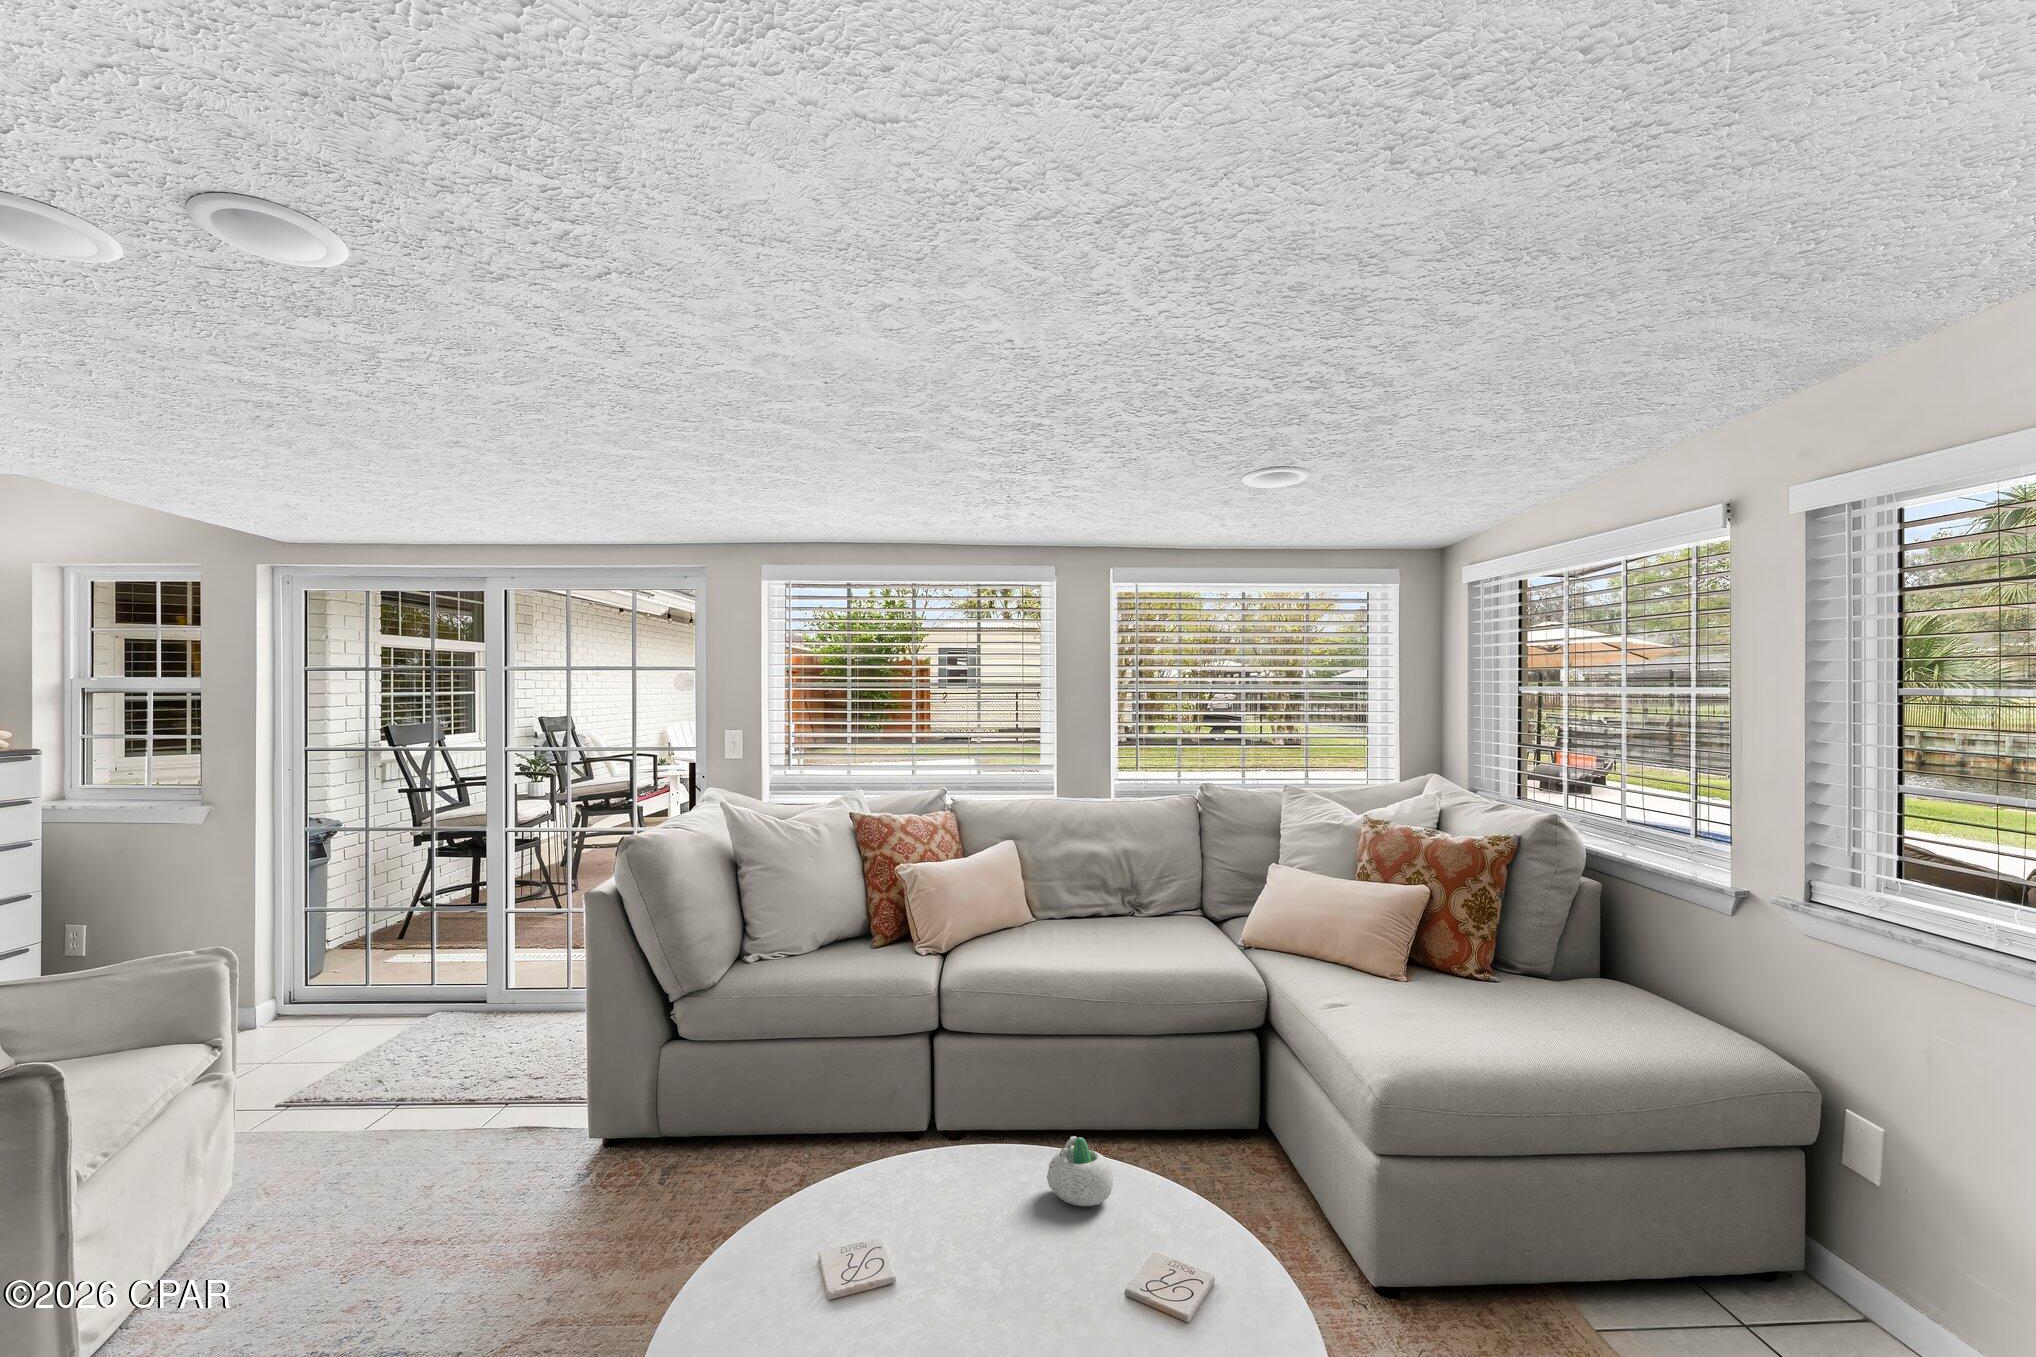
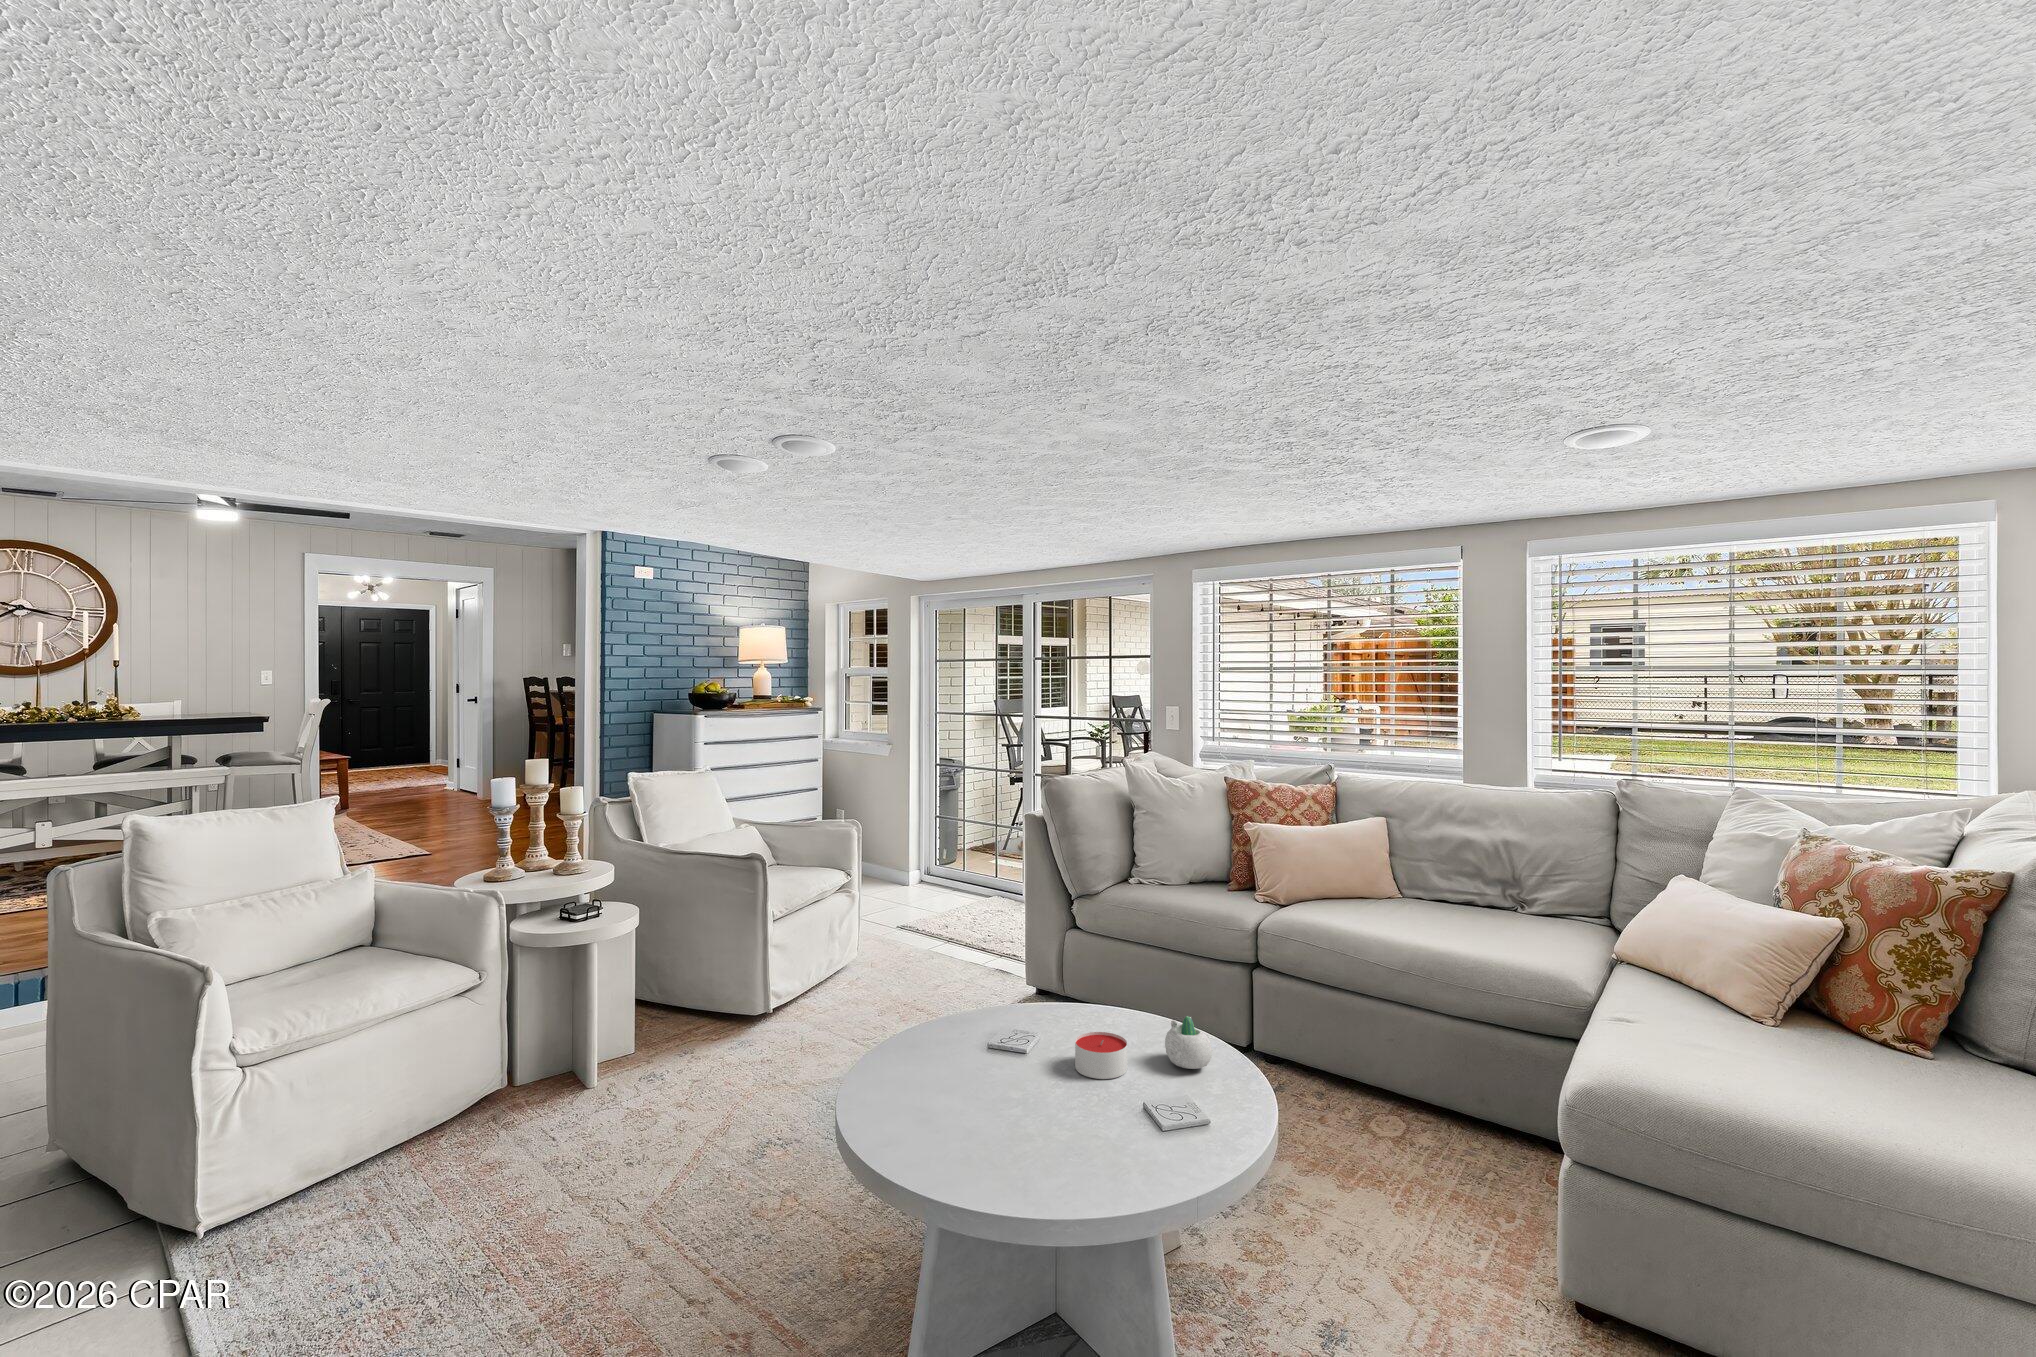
candle: none [969,1194,1039,1272] -> present [1075,1032,1127,1079]

